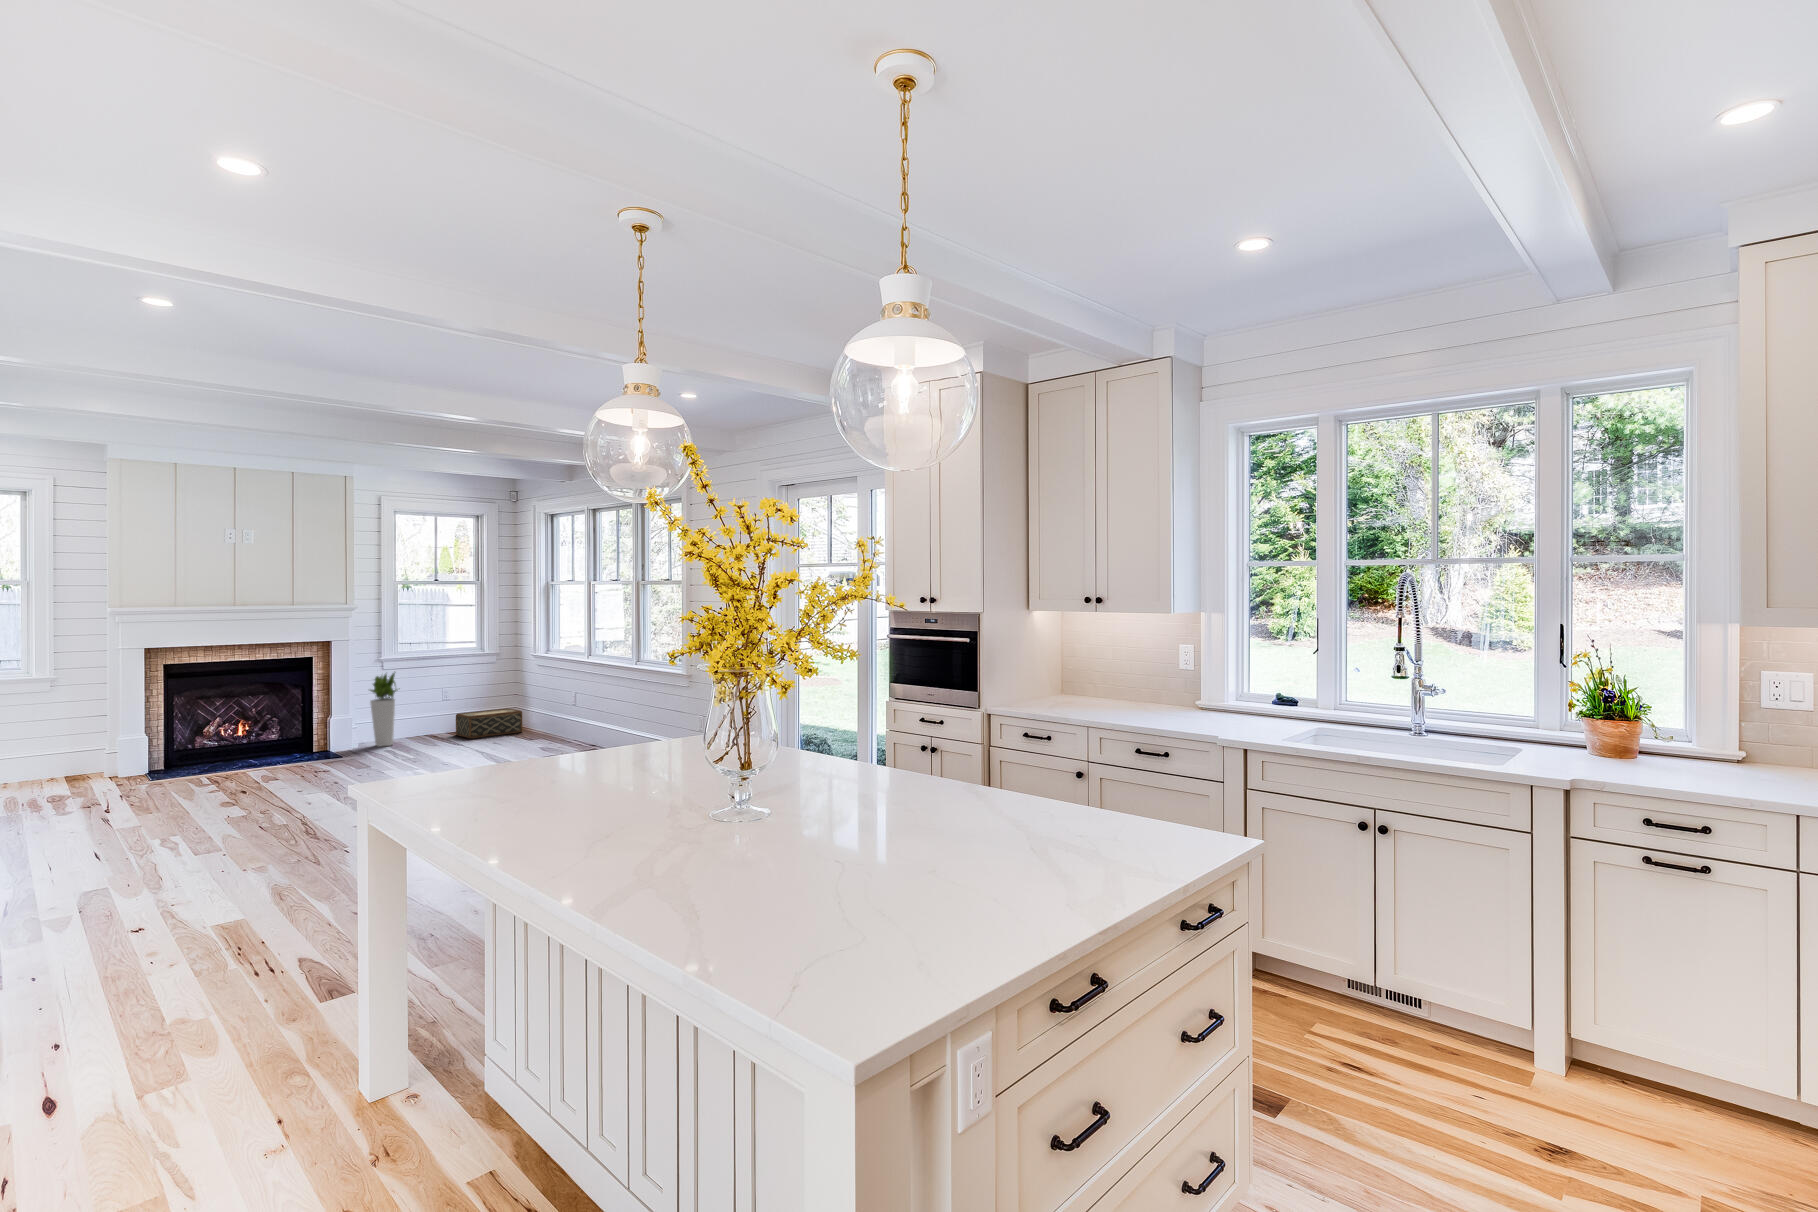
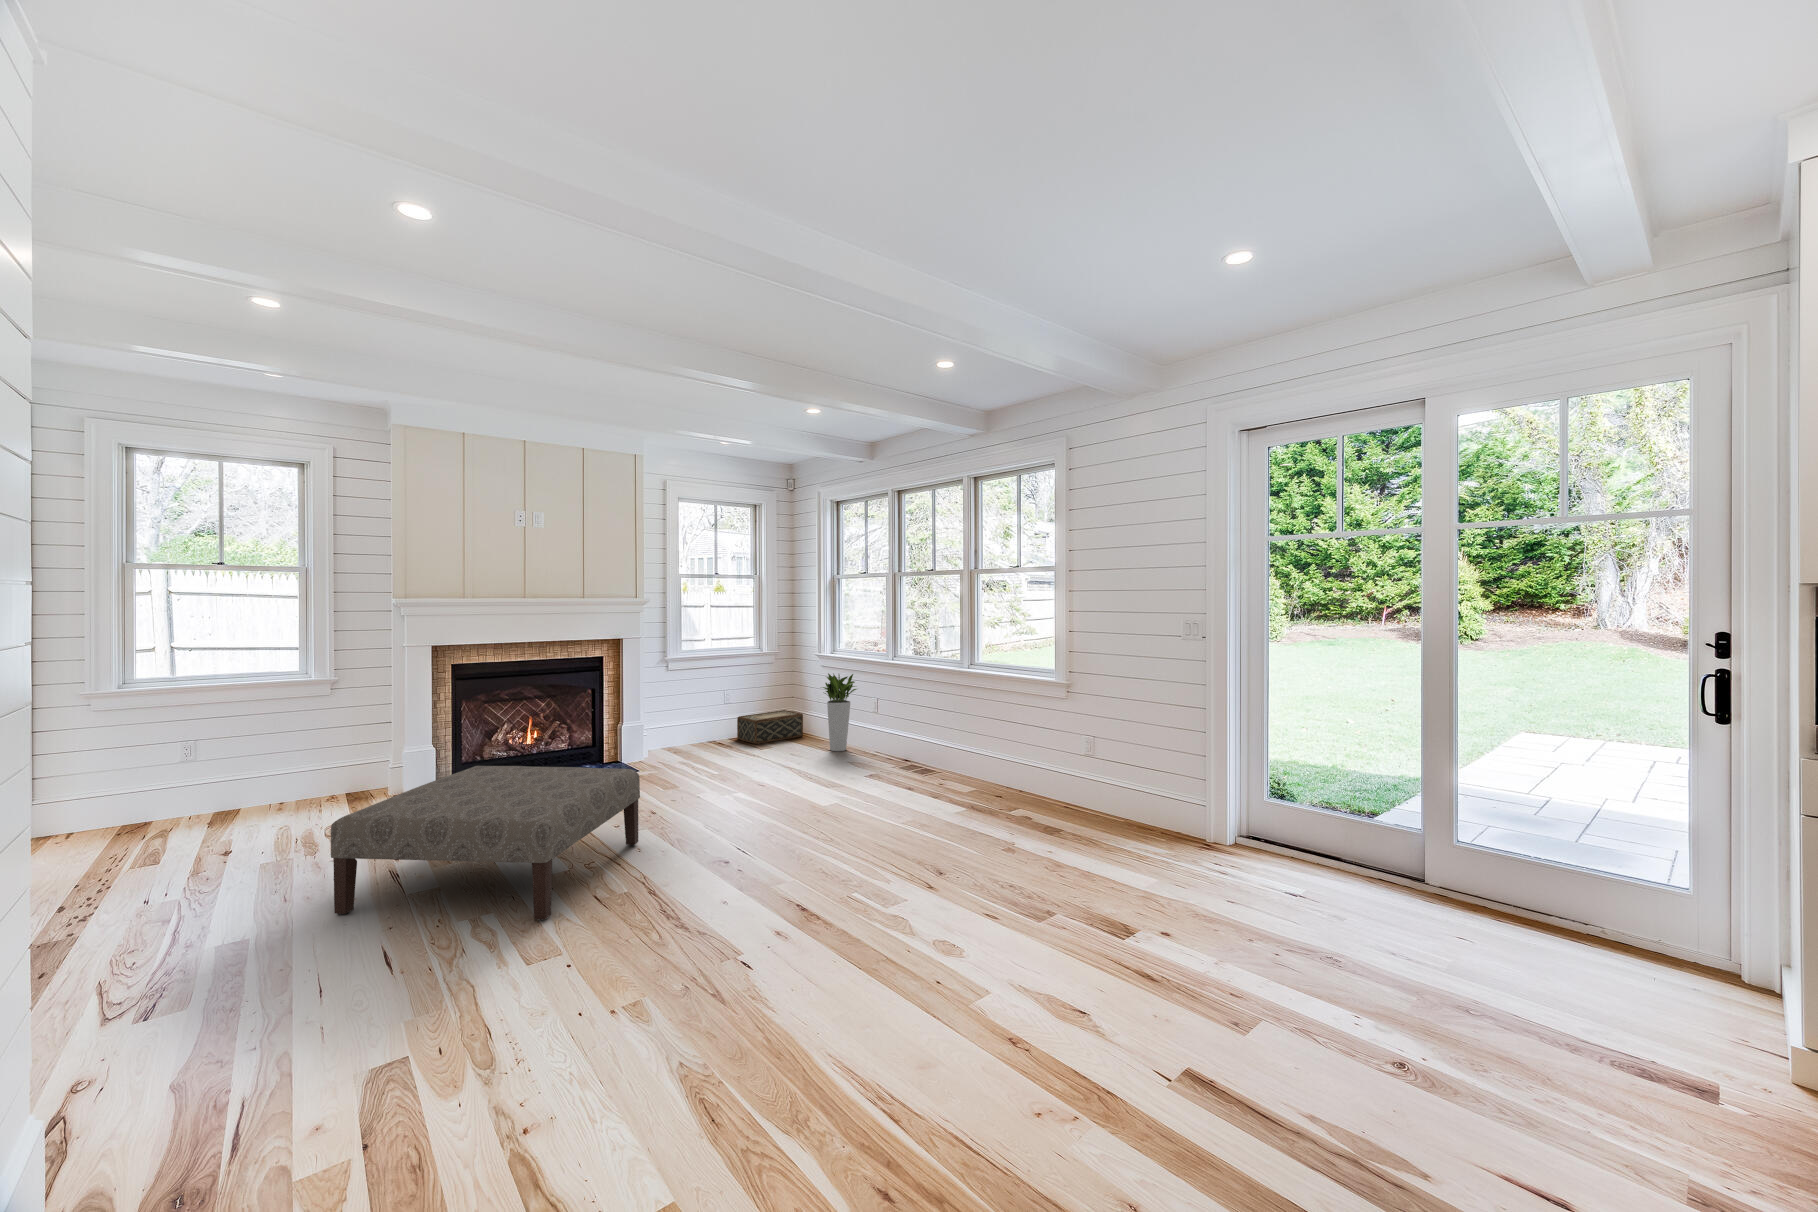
planter: present [370,673,400,746] -> present [823,673,856,751]
ottoman: none [53,739,313,836] -> present [331,766,640,920]

